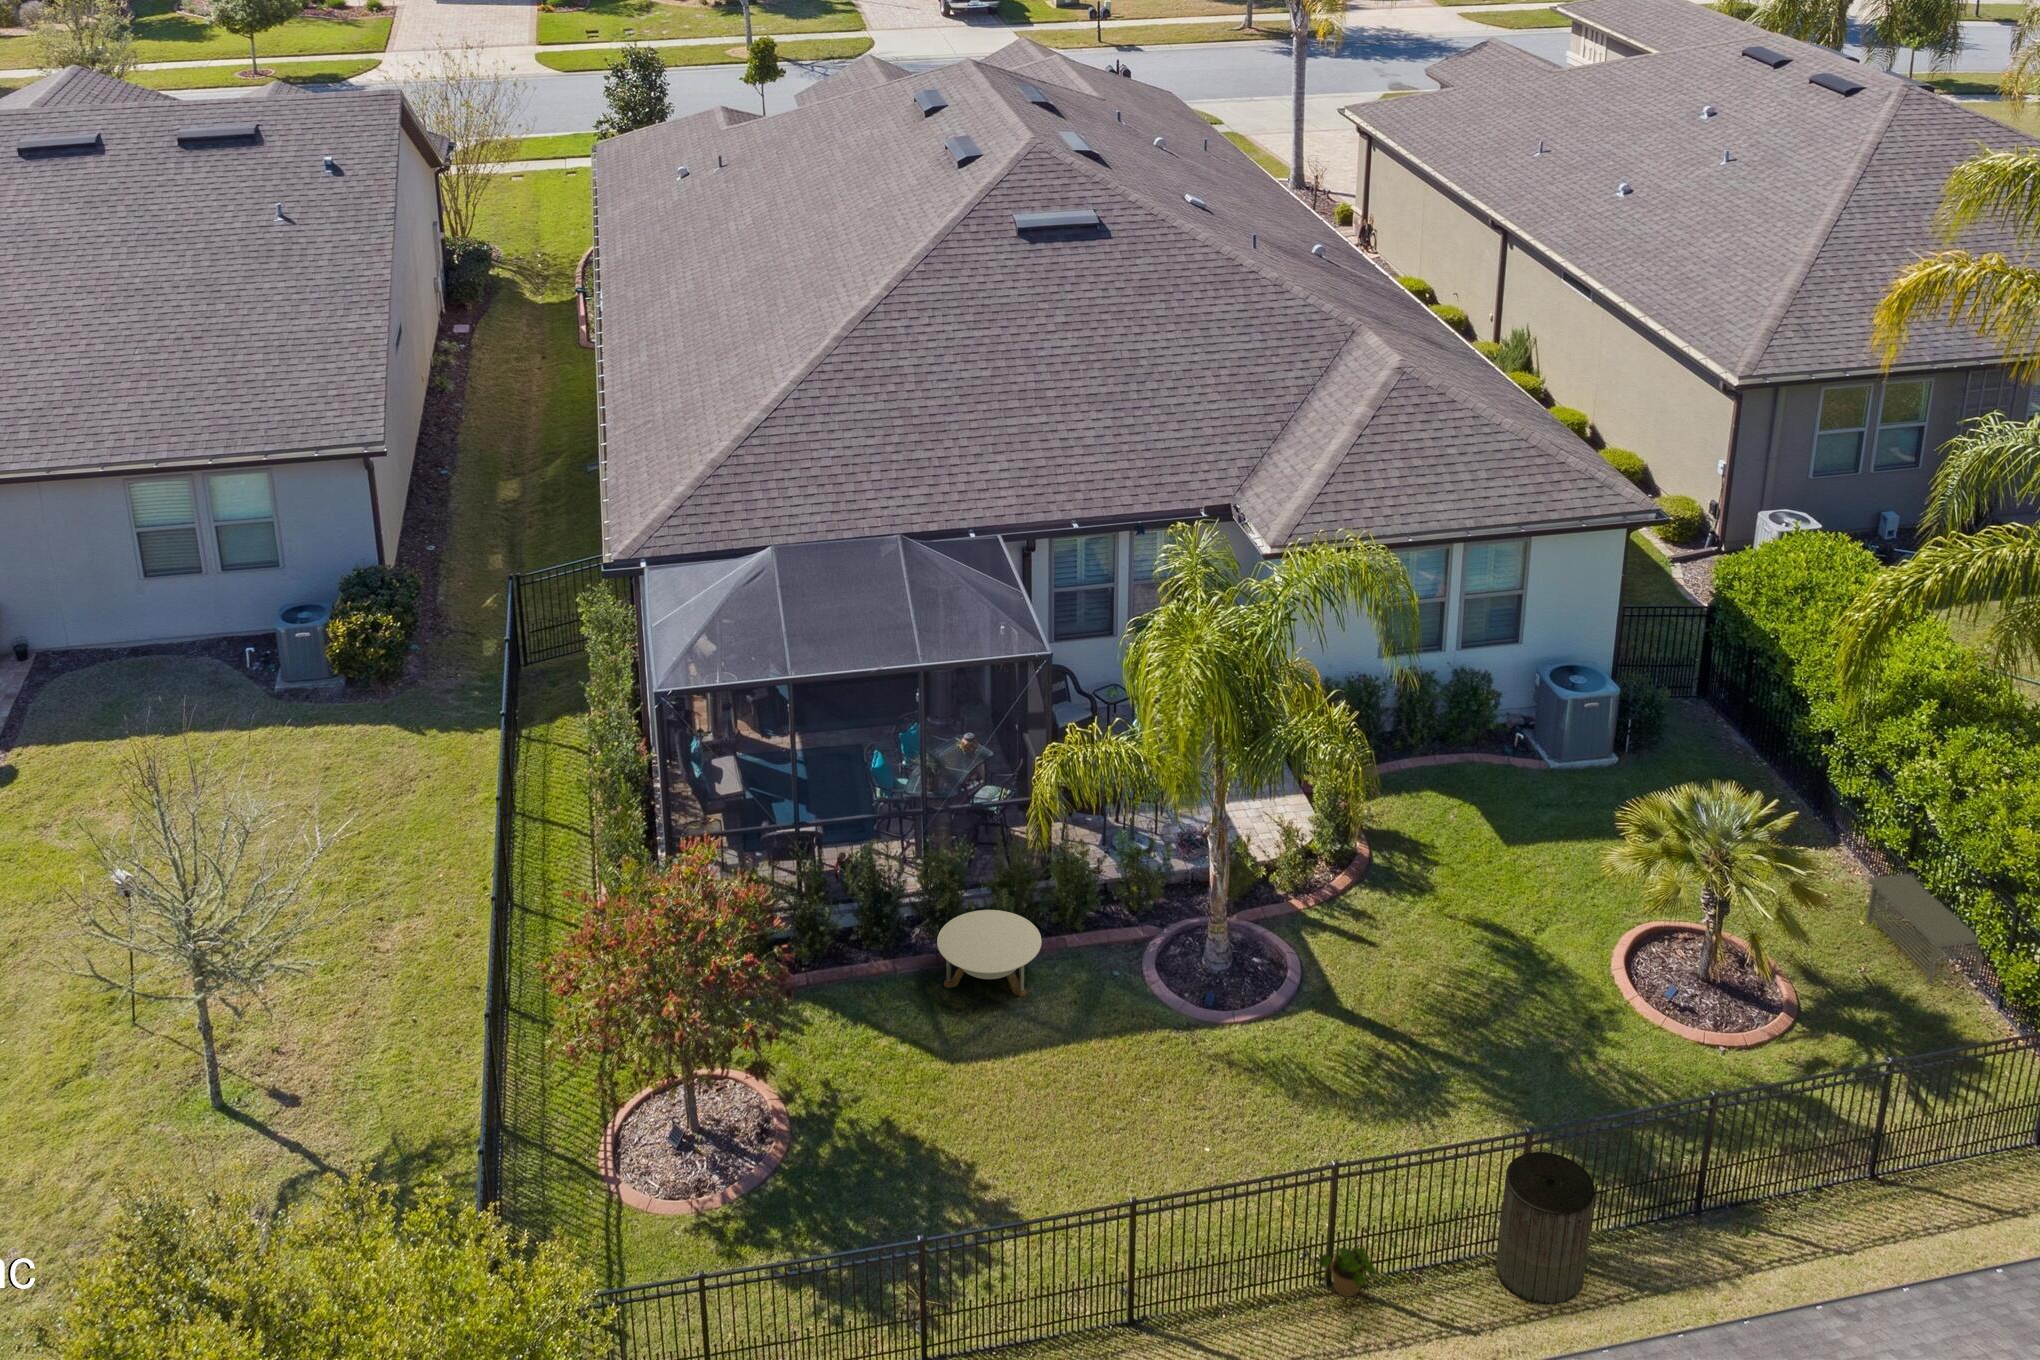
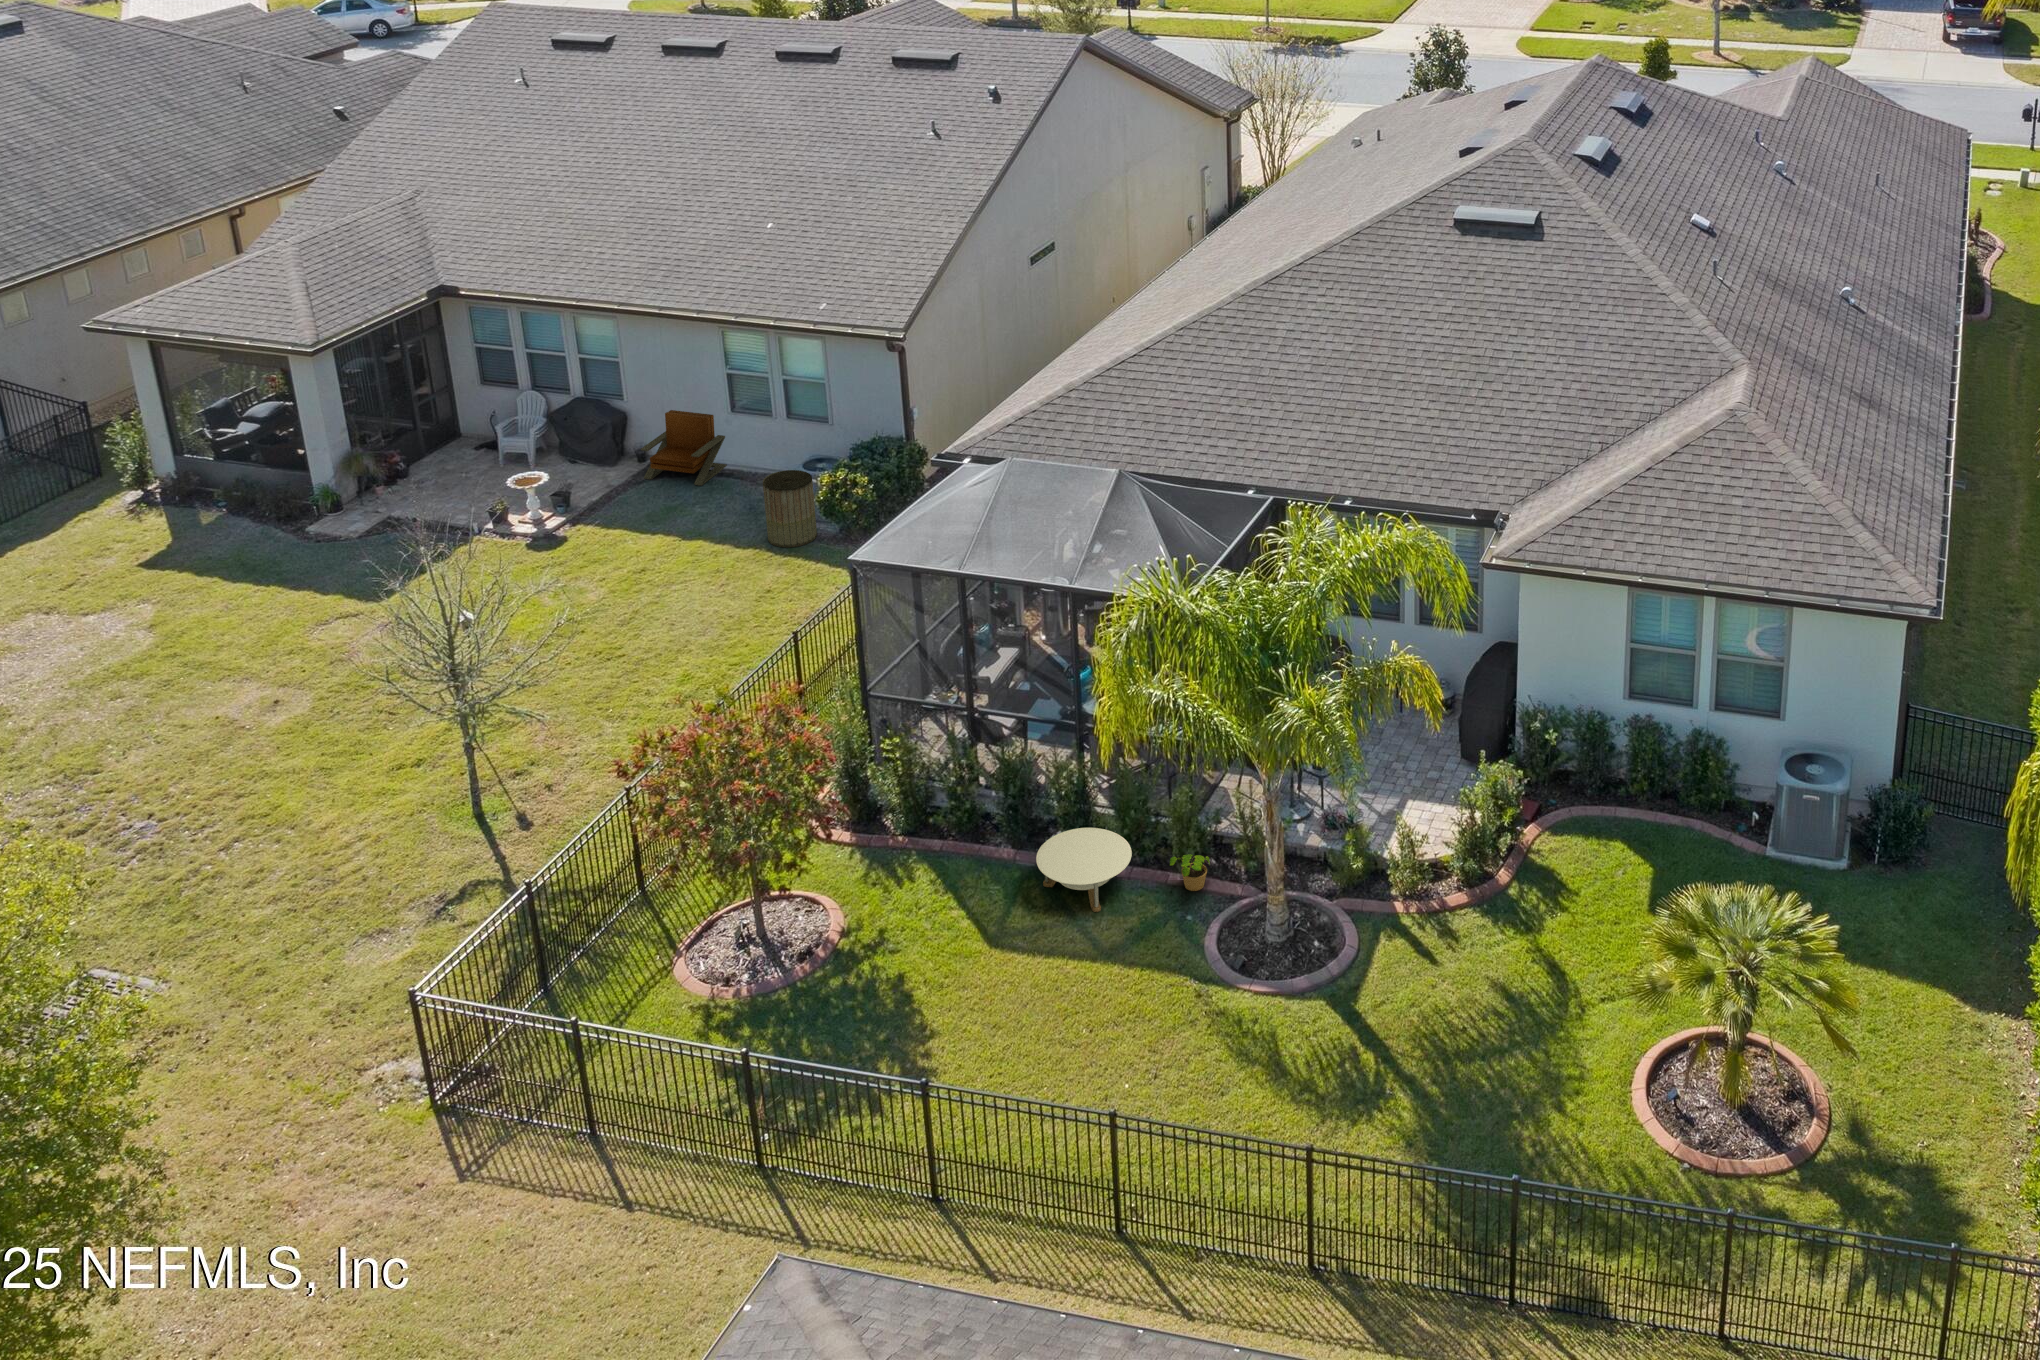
lounge chair: none [59,589,160,685] -> present [641,410,727,486]
storage bench: present [1866,874,1982,984] -> none [1940,1045,2017,1181]
trash can: present [1496,1152,1595,1305] -> present [763,470,817,548]
potted plant: present [1320,1247,1377,1296] -> present [1170,854,1210,891]

